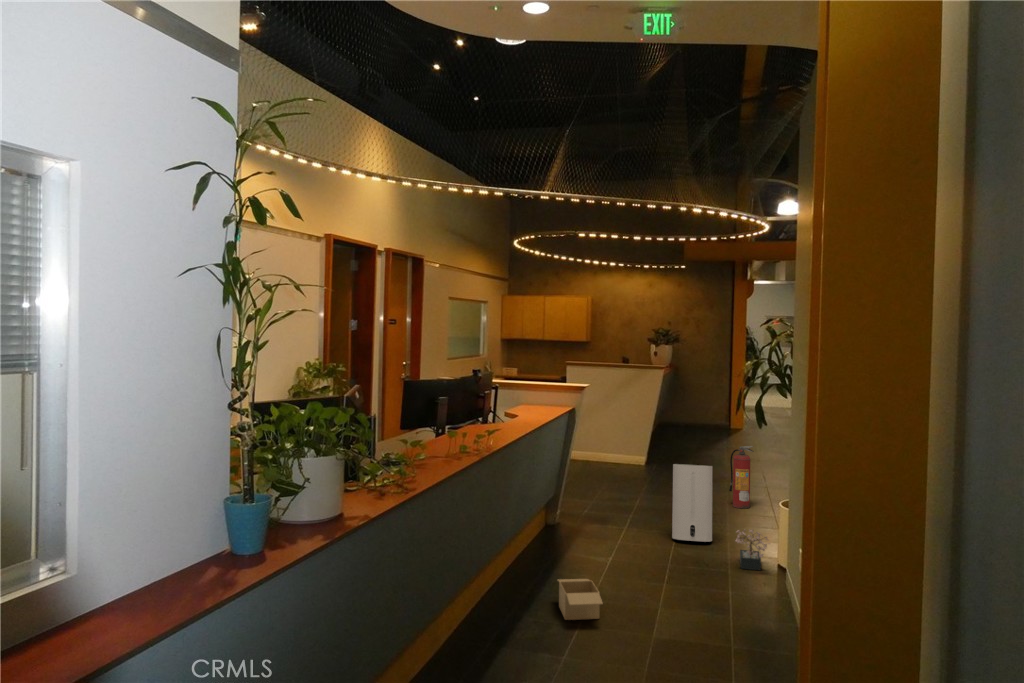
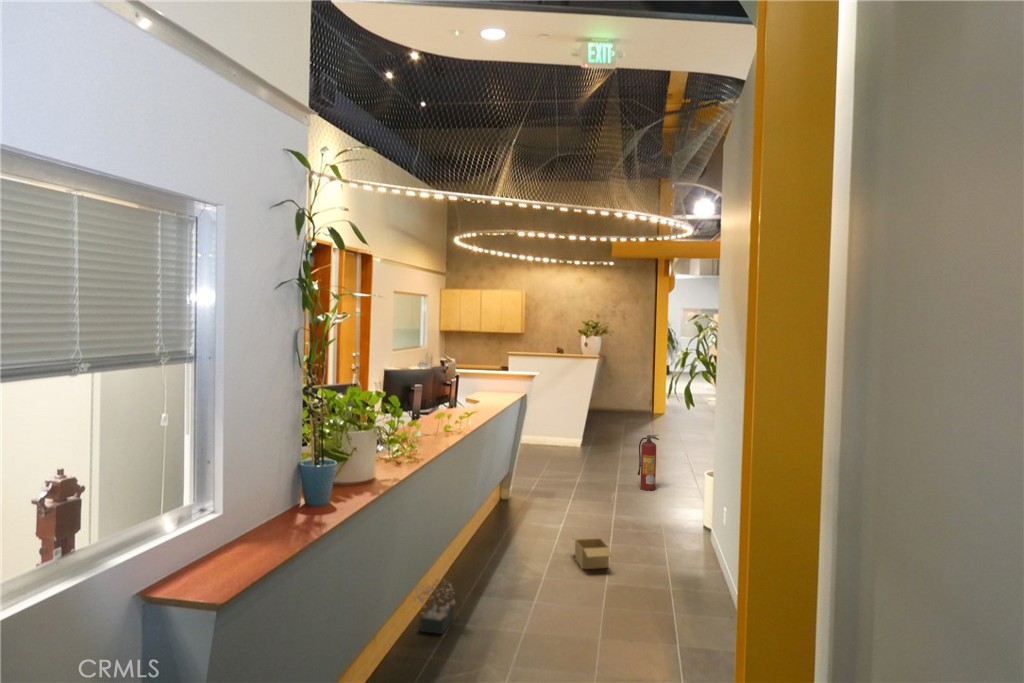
air purifier: present [672,464,712,542] -> none [580,454,617,523]
decorative plant: present [735,529,770,570] -> present [413,580,455,634]
cardboard box: present [558,579,603,620] -> present [574,537,612,569]

